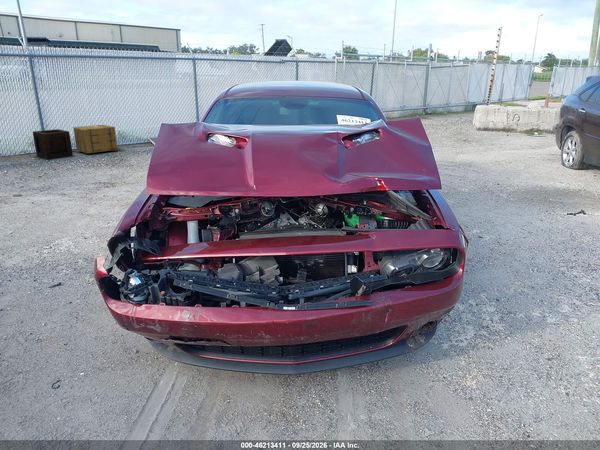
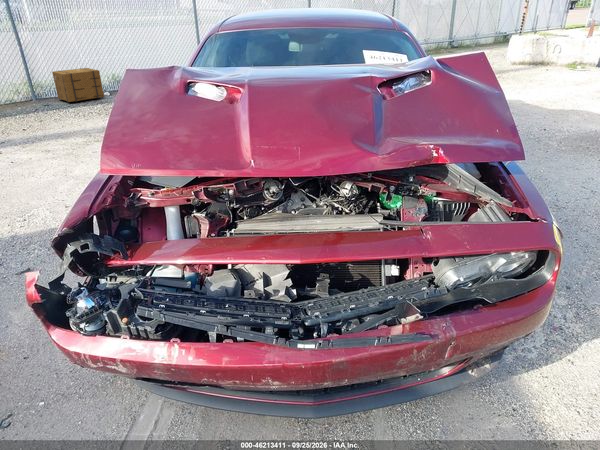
wooden crate: present [33,129,73,159] -> none [6,74,54,110]

